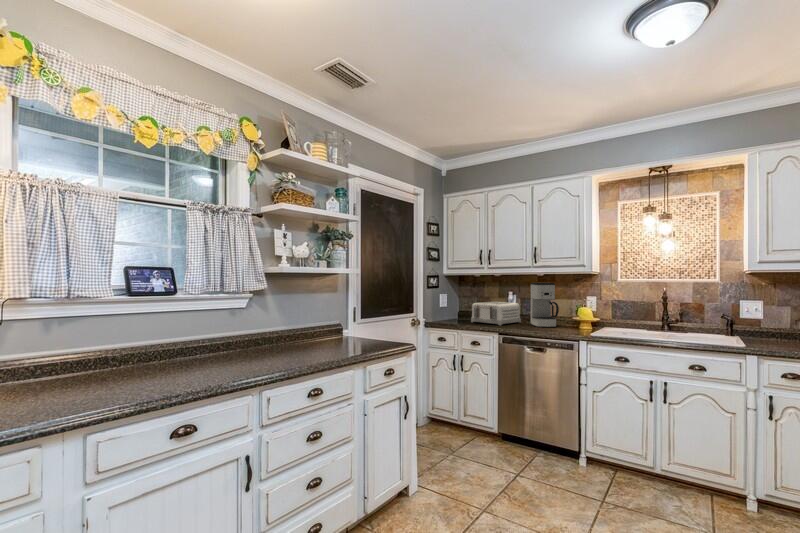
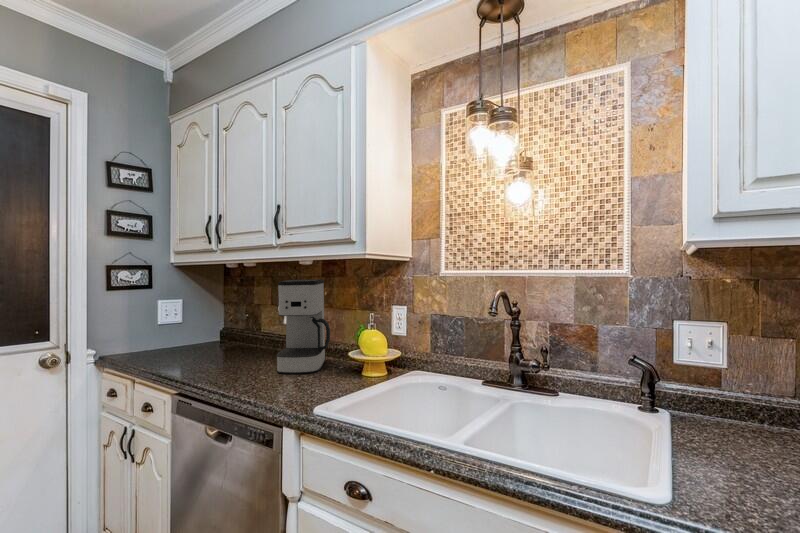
toaster: present [471,302,521,325] -> none [189,314,287,368]

